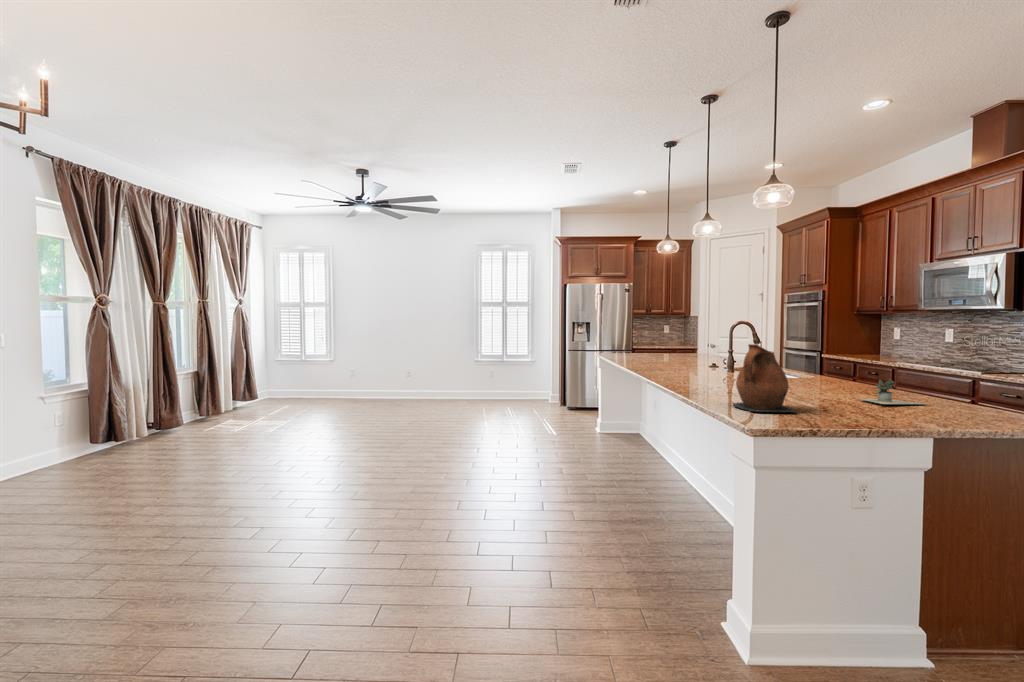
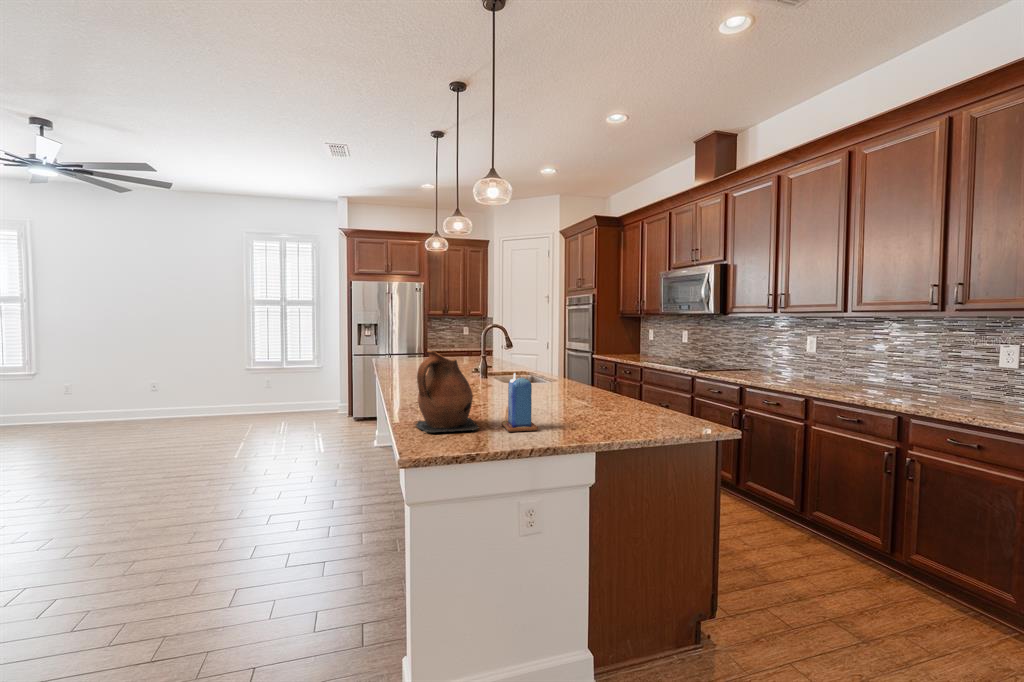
candle: none [813,365,858,416] -> present [501,373,538,432]
potted plant: present [862,380,924,404] -> none [565,384,642,412]

